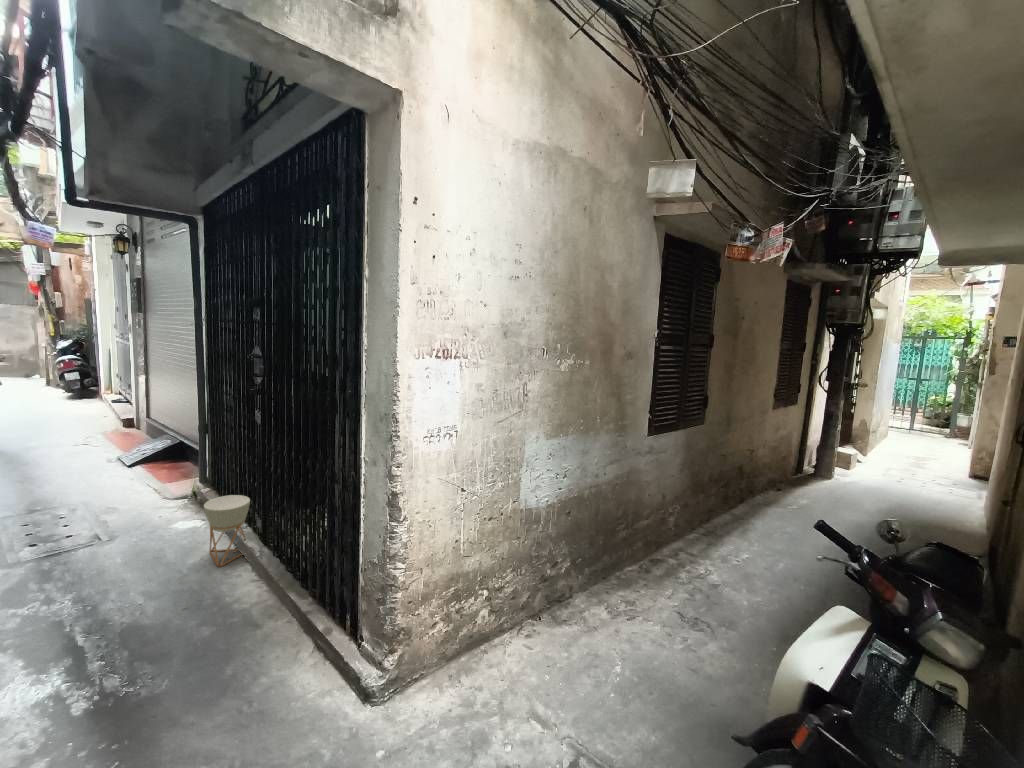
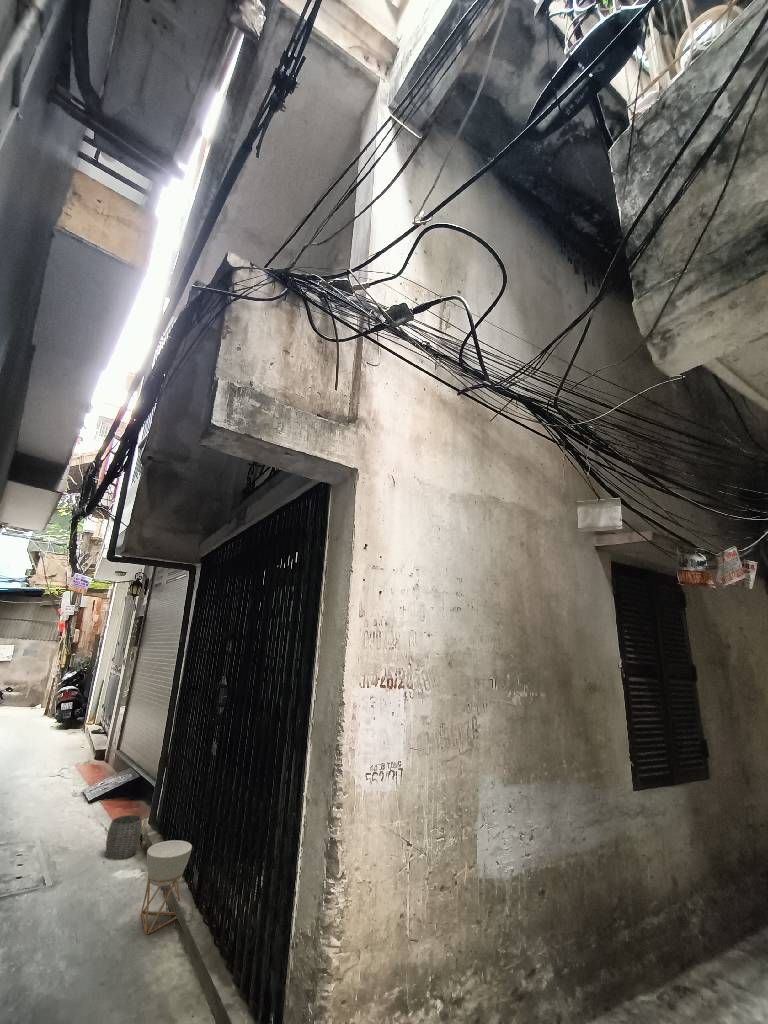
woven basket: none [157,476,193,513] -> present [105,815,142,860]

